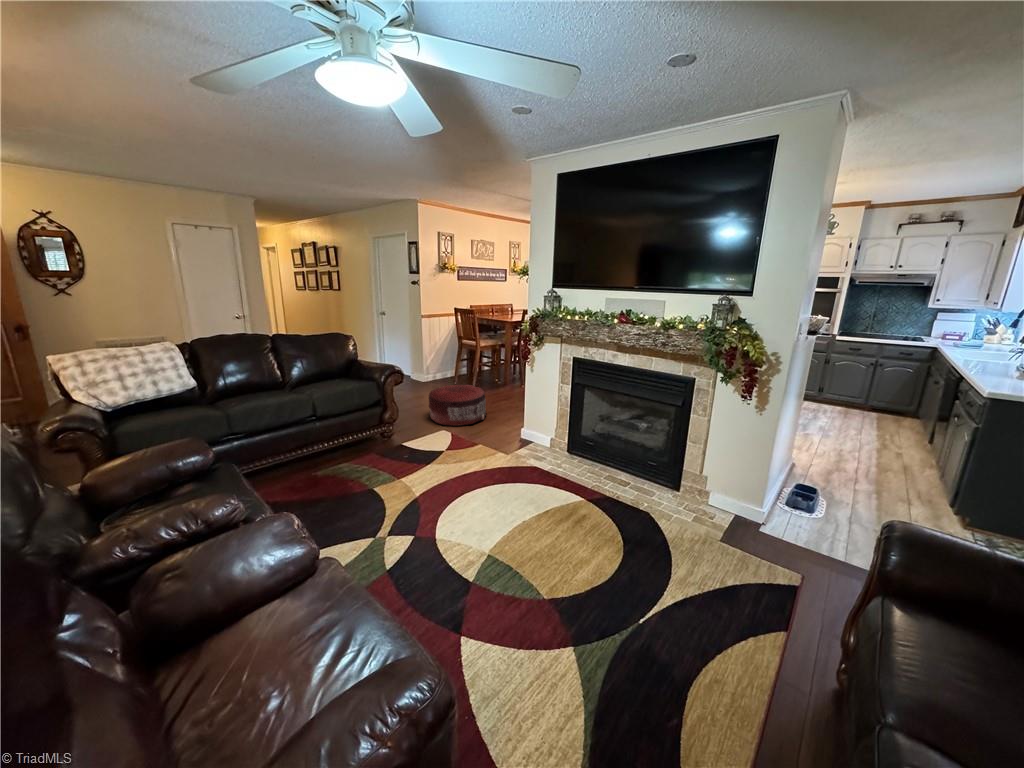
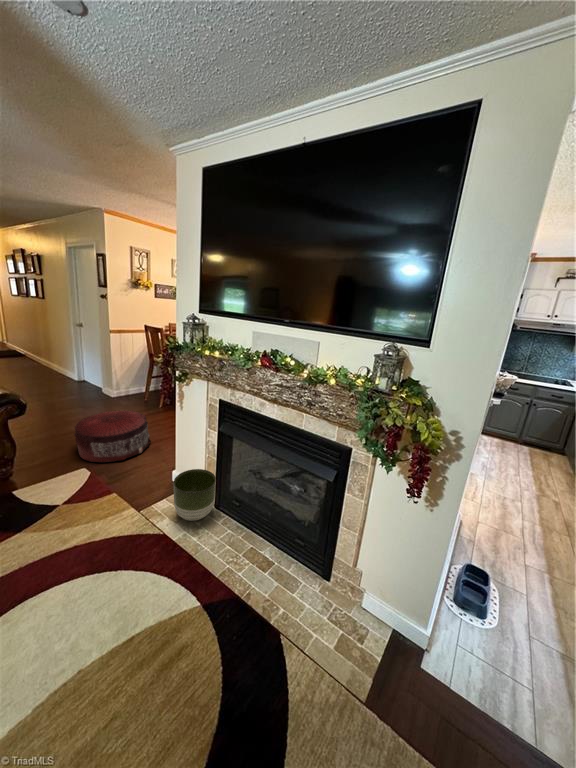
planter: none [538,419,572,458] -> present [174,469,216,521]

